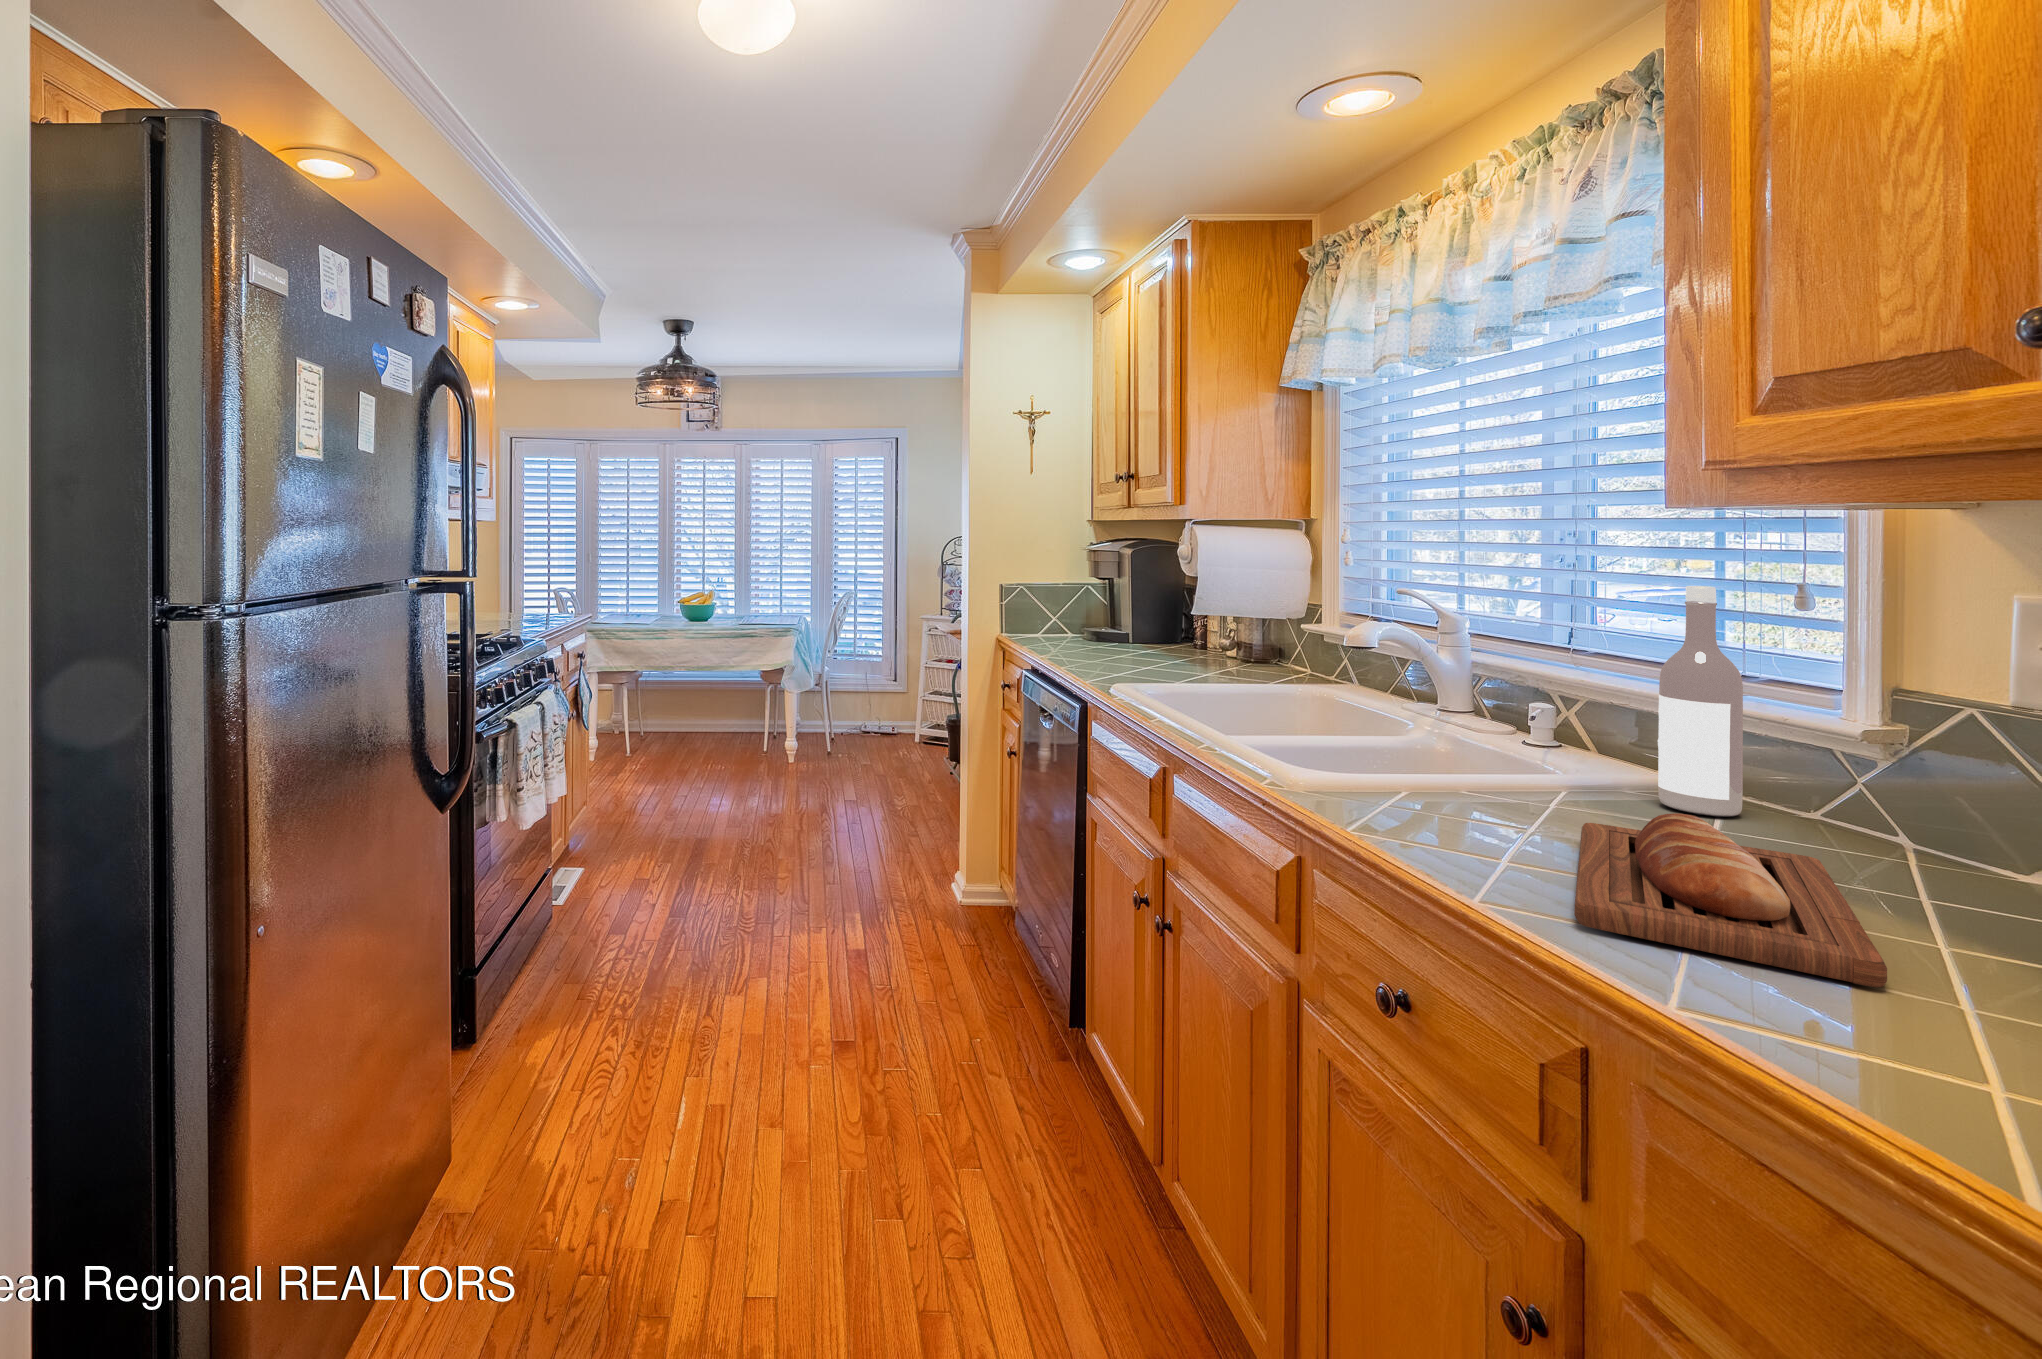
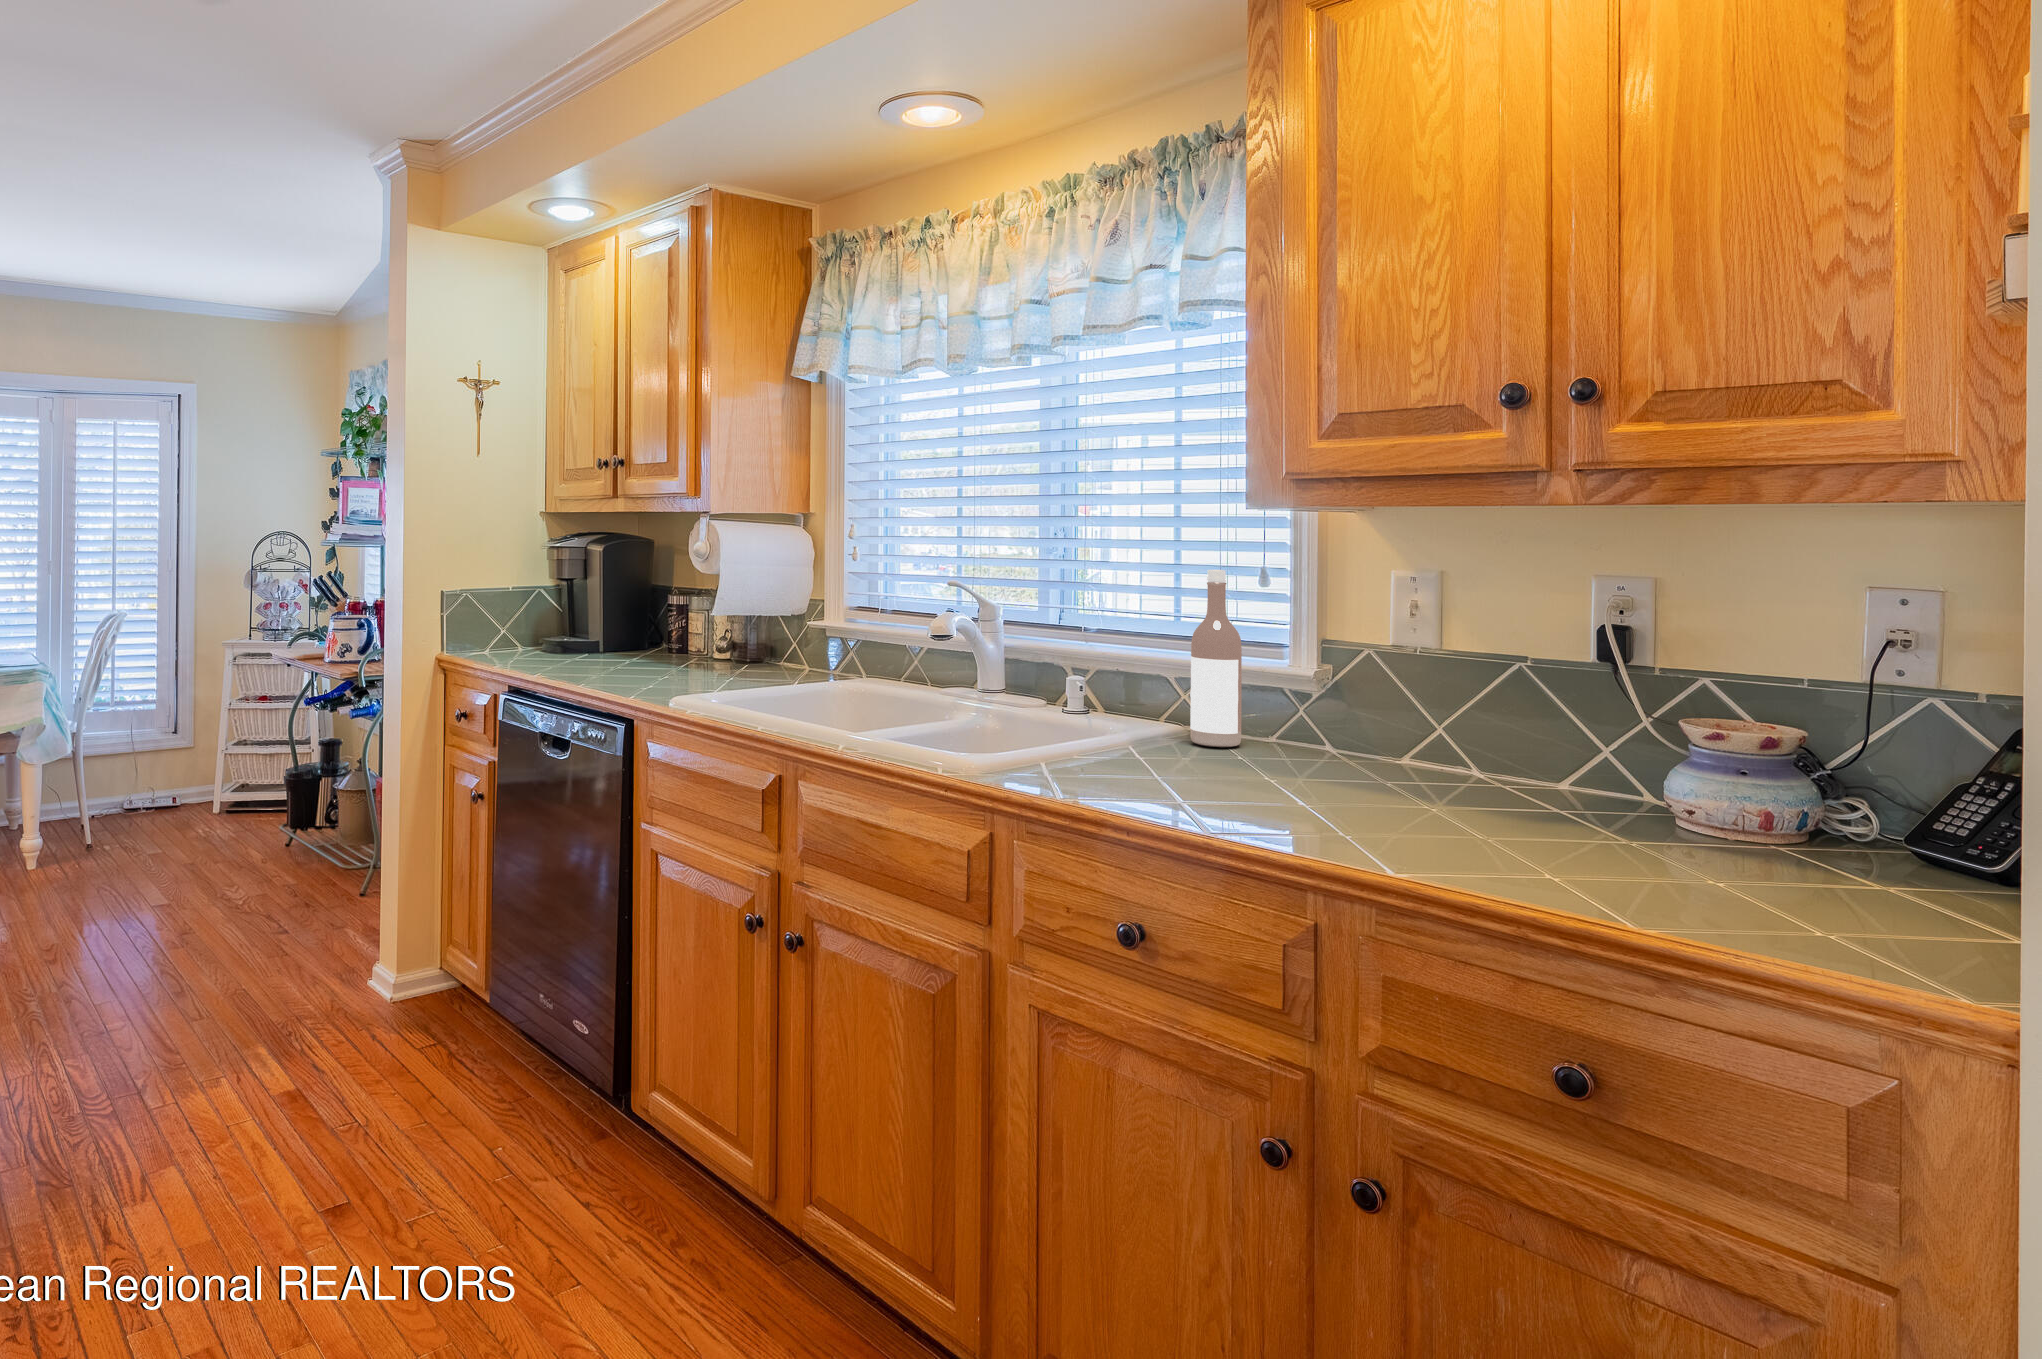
bread loaf: present [1574,813,1887,987] -> none [1194,744,1445,837]

